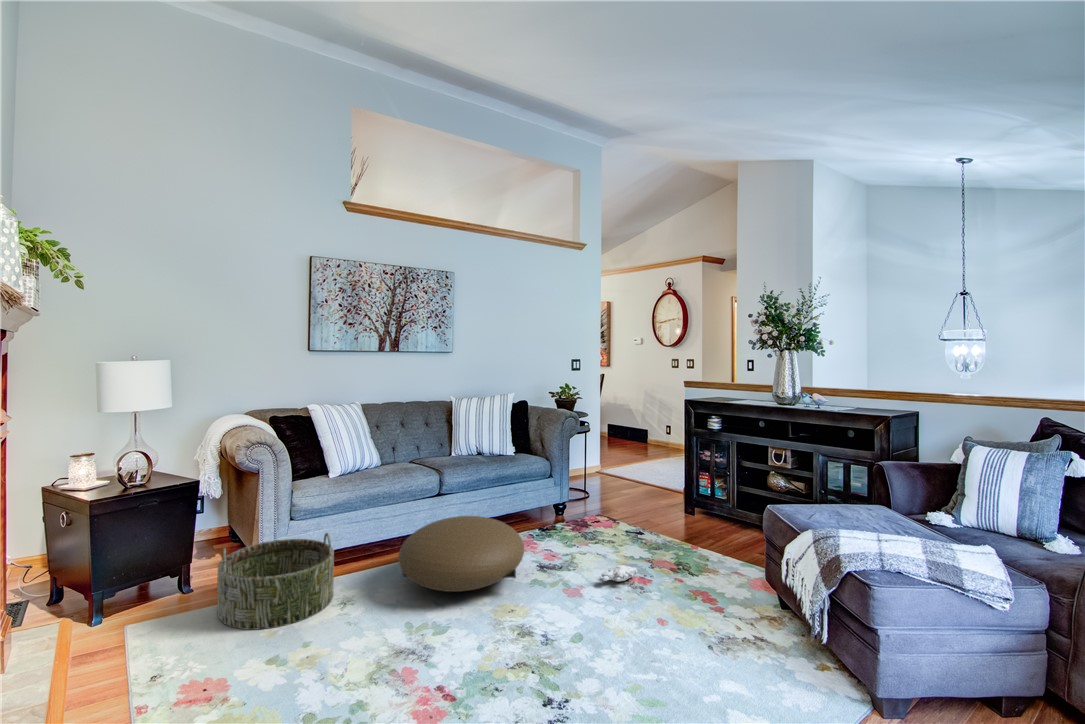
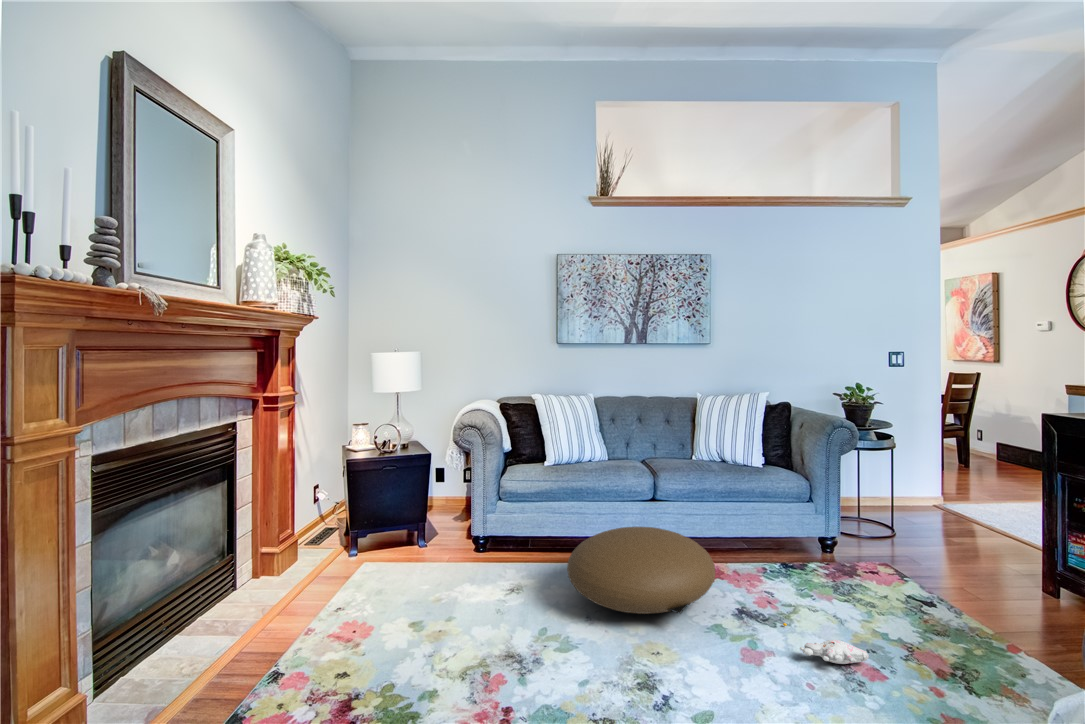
basket: present [217,533,334,630] -> none [422,513,518,594]

